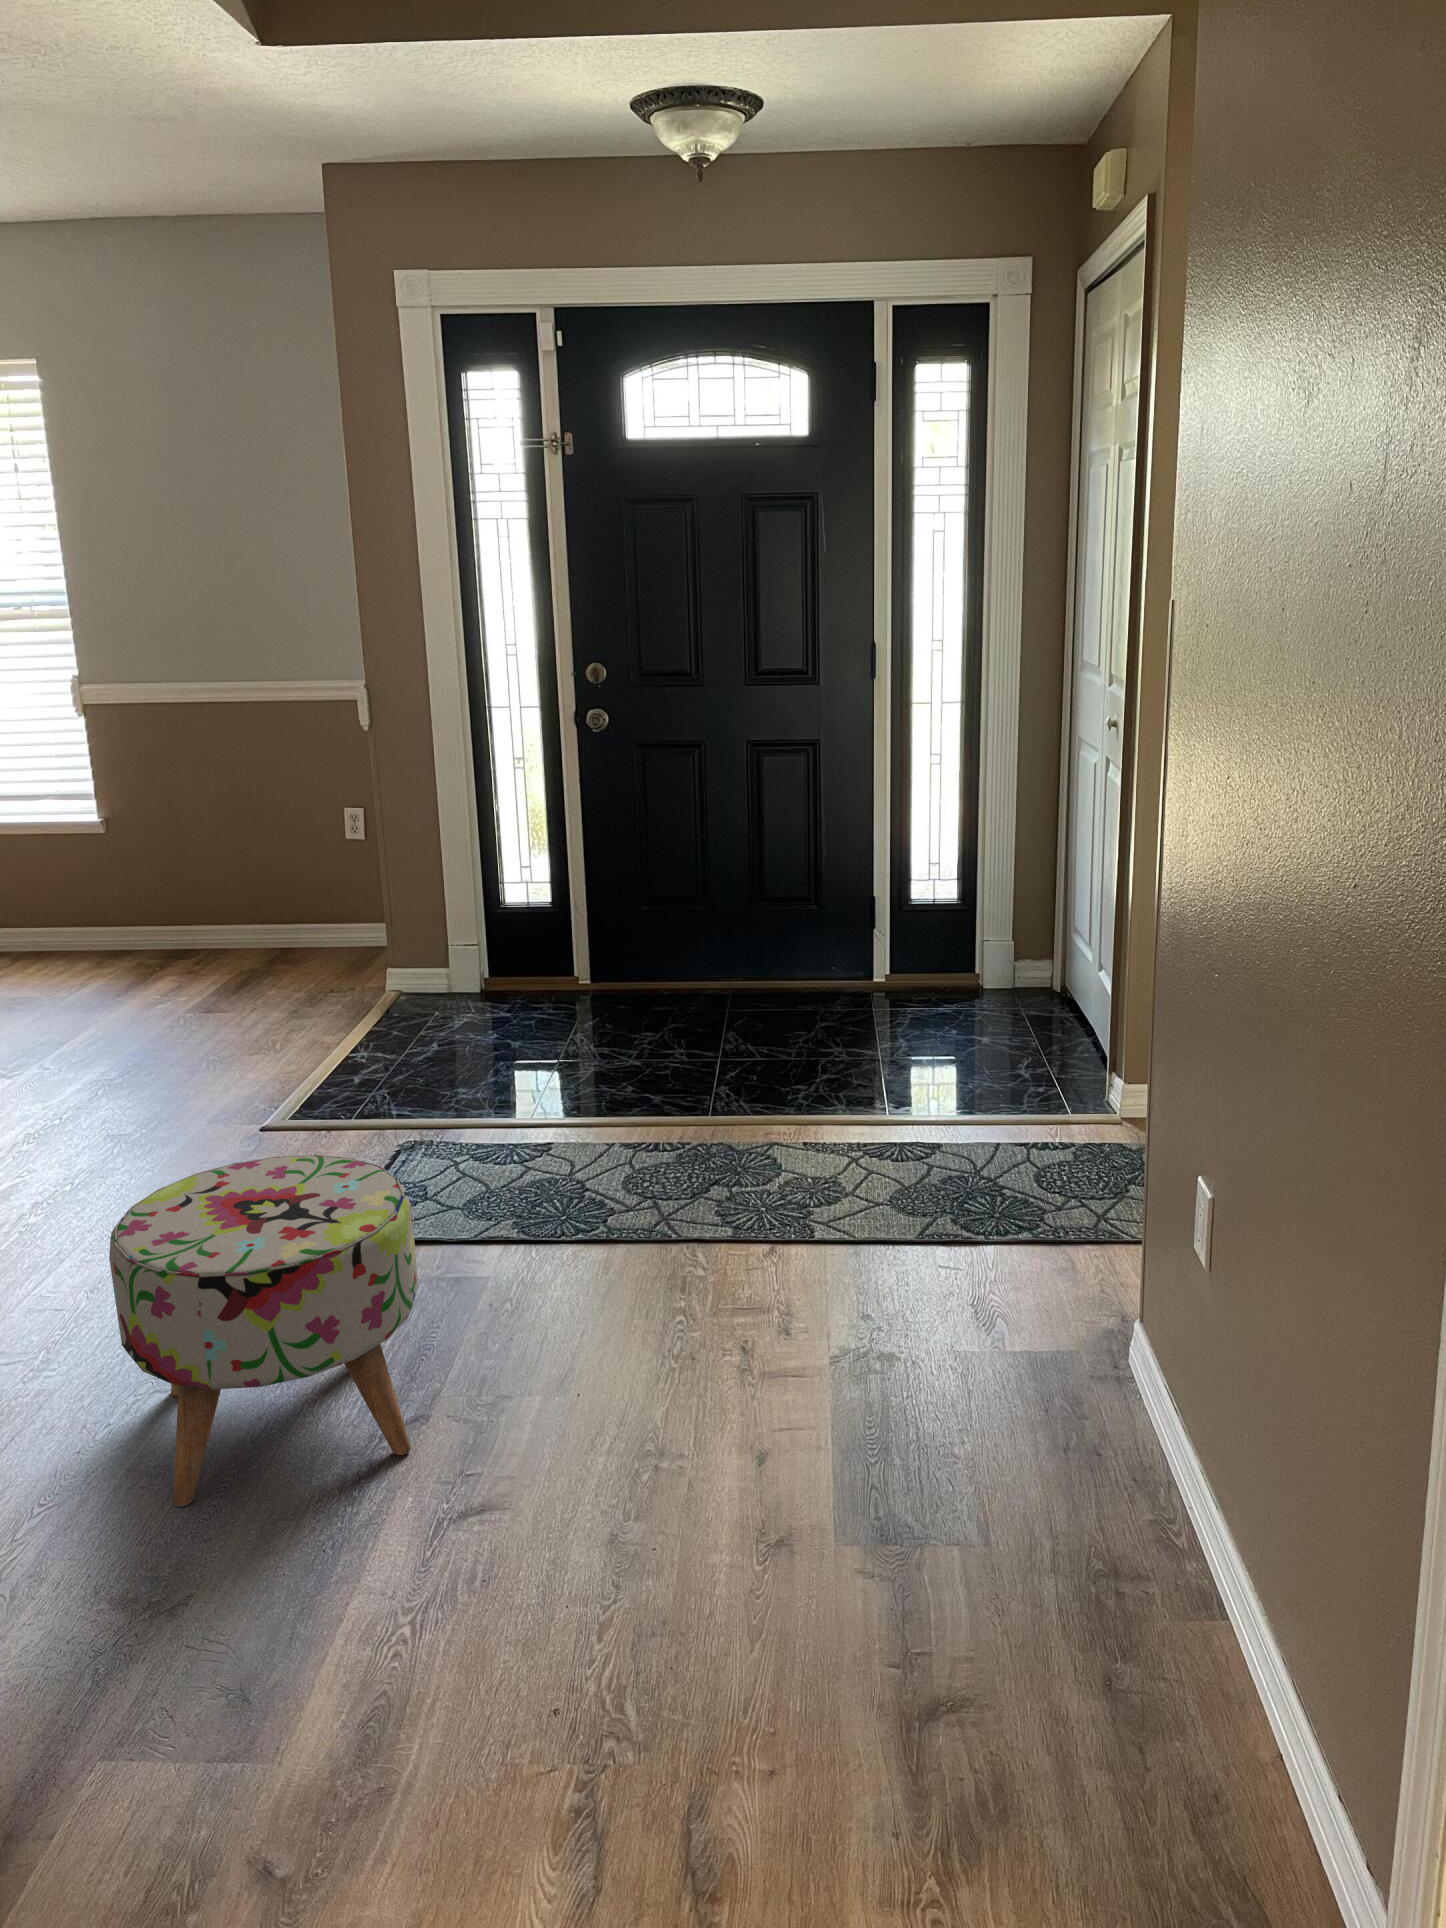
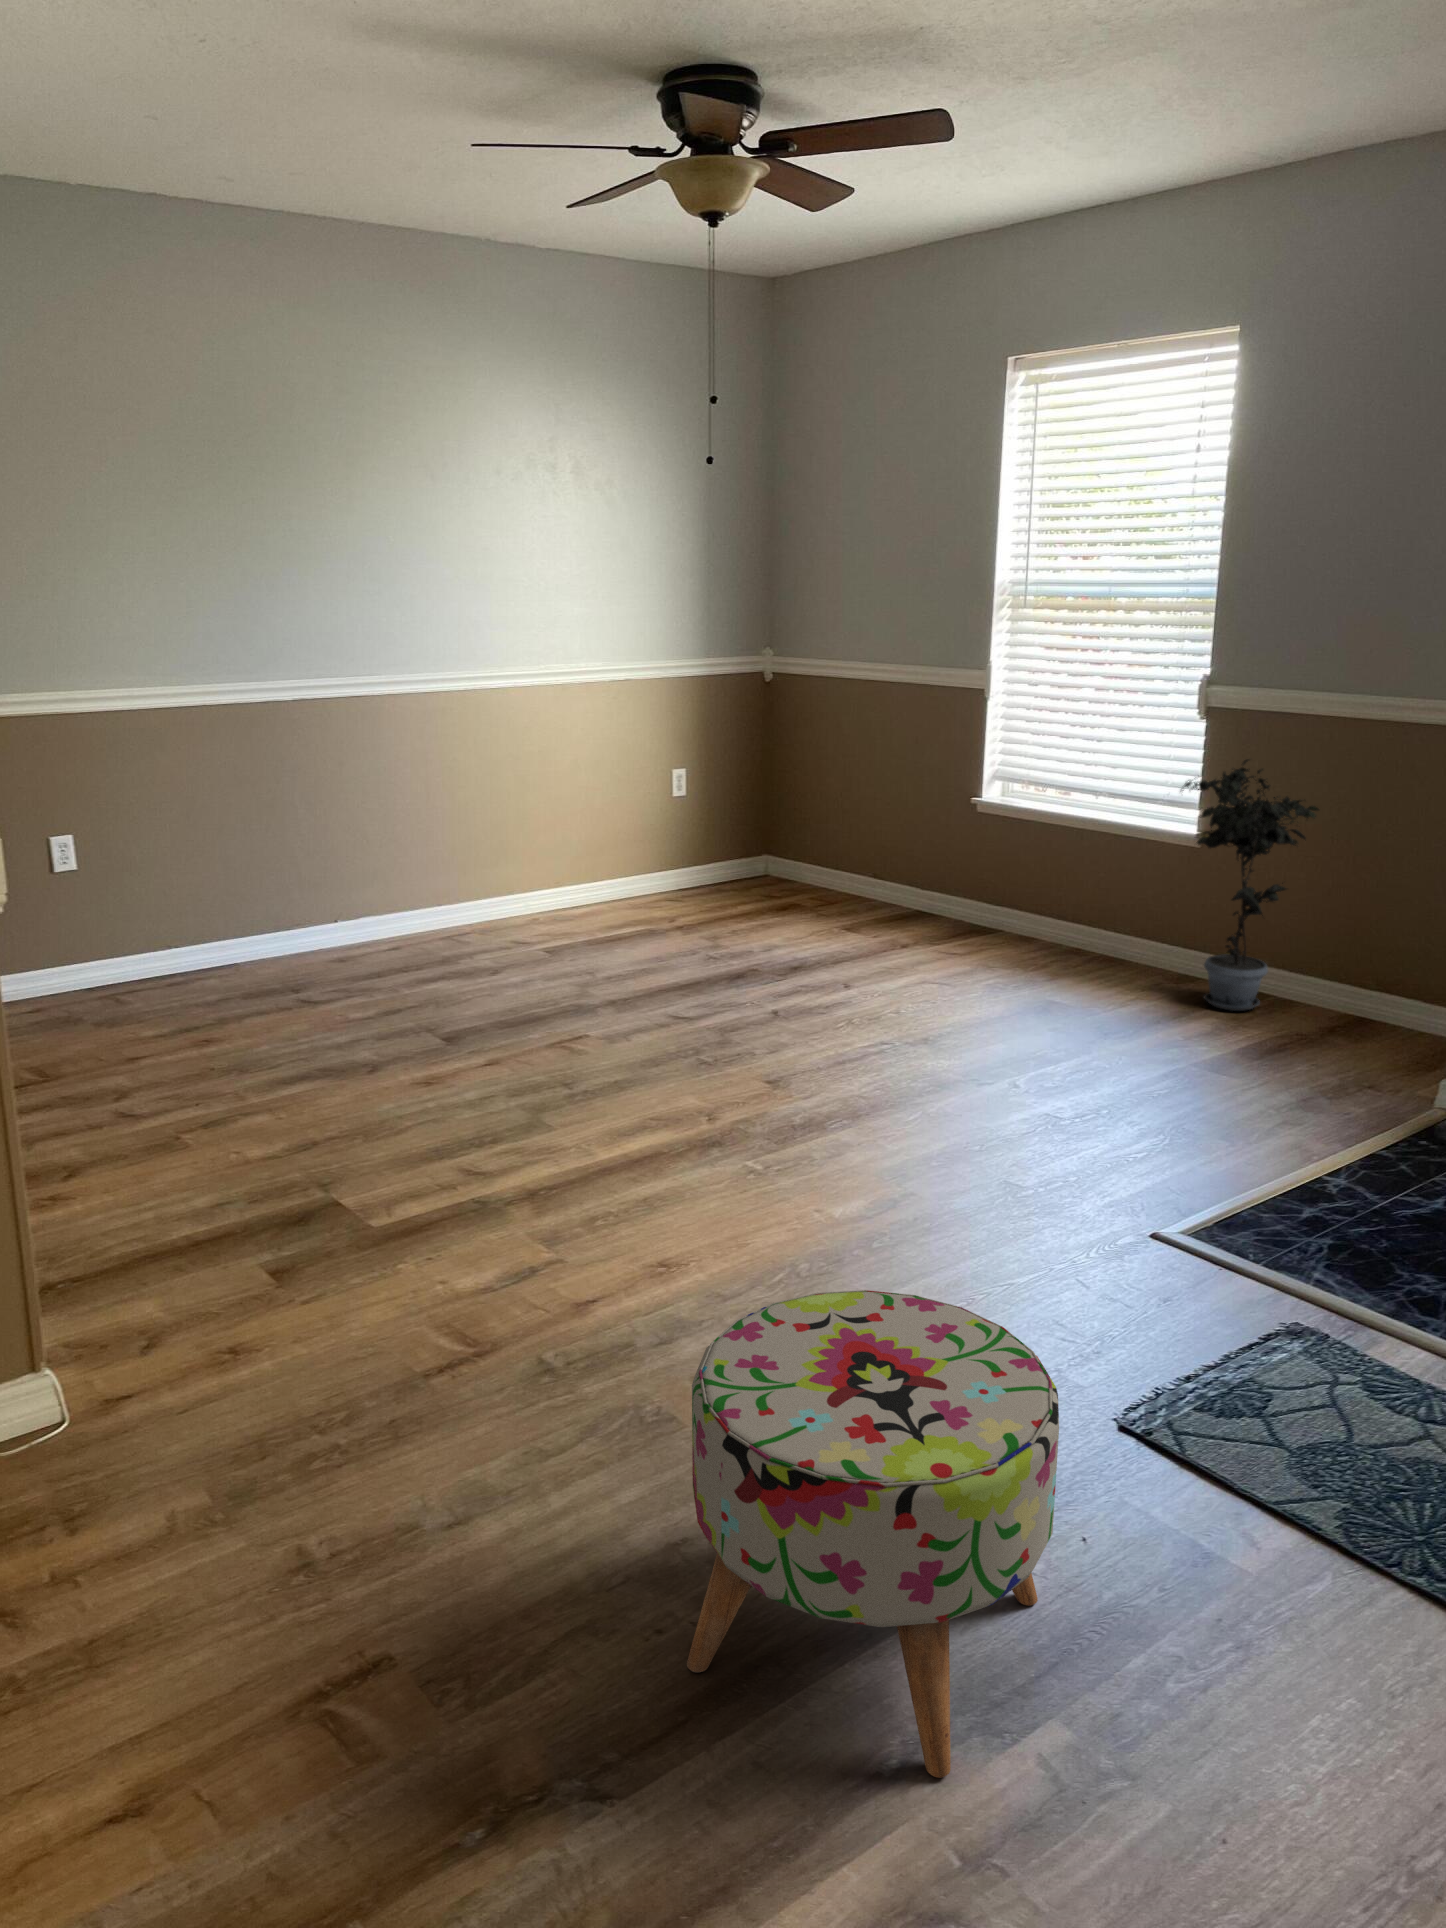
potted plant: none [83,743,226,971] -> present [1182,759,1319,1011]

